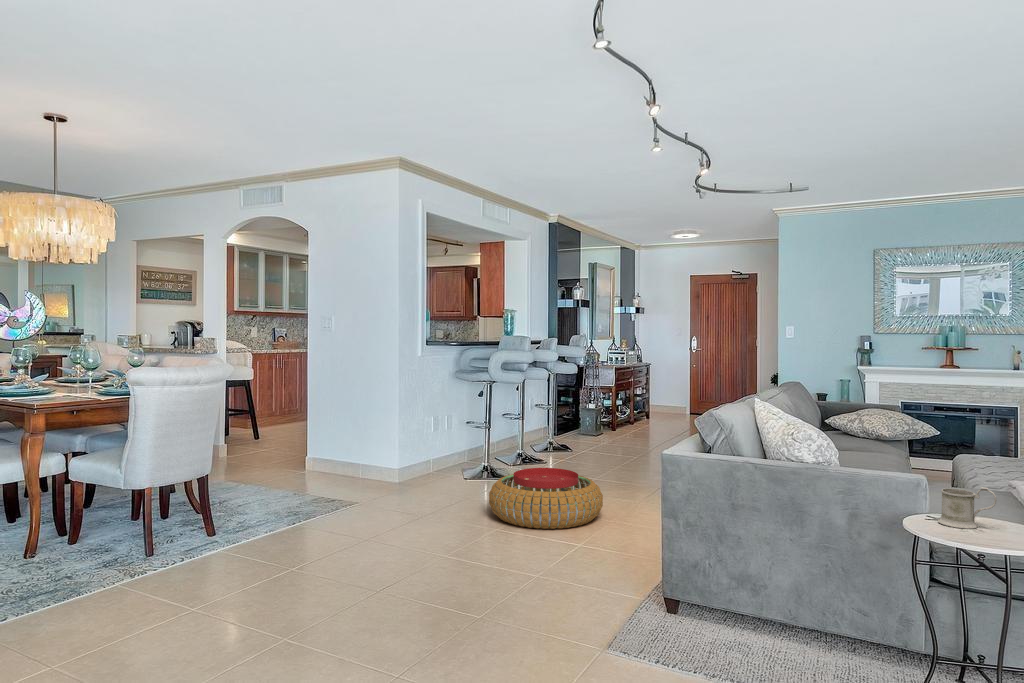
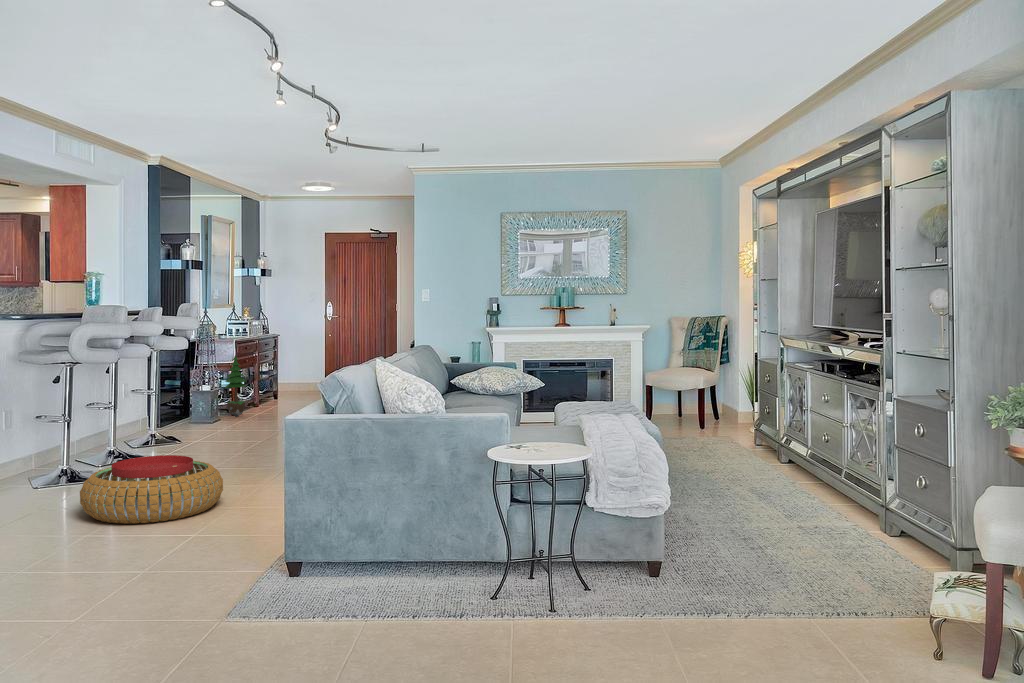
potted tree: none [604,379,623,432] -> present [224,355,246,417]
mug: present [938,487,997,529] -> none [511,417,549,451]

